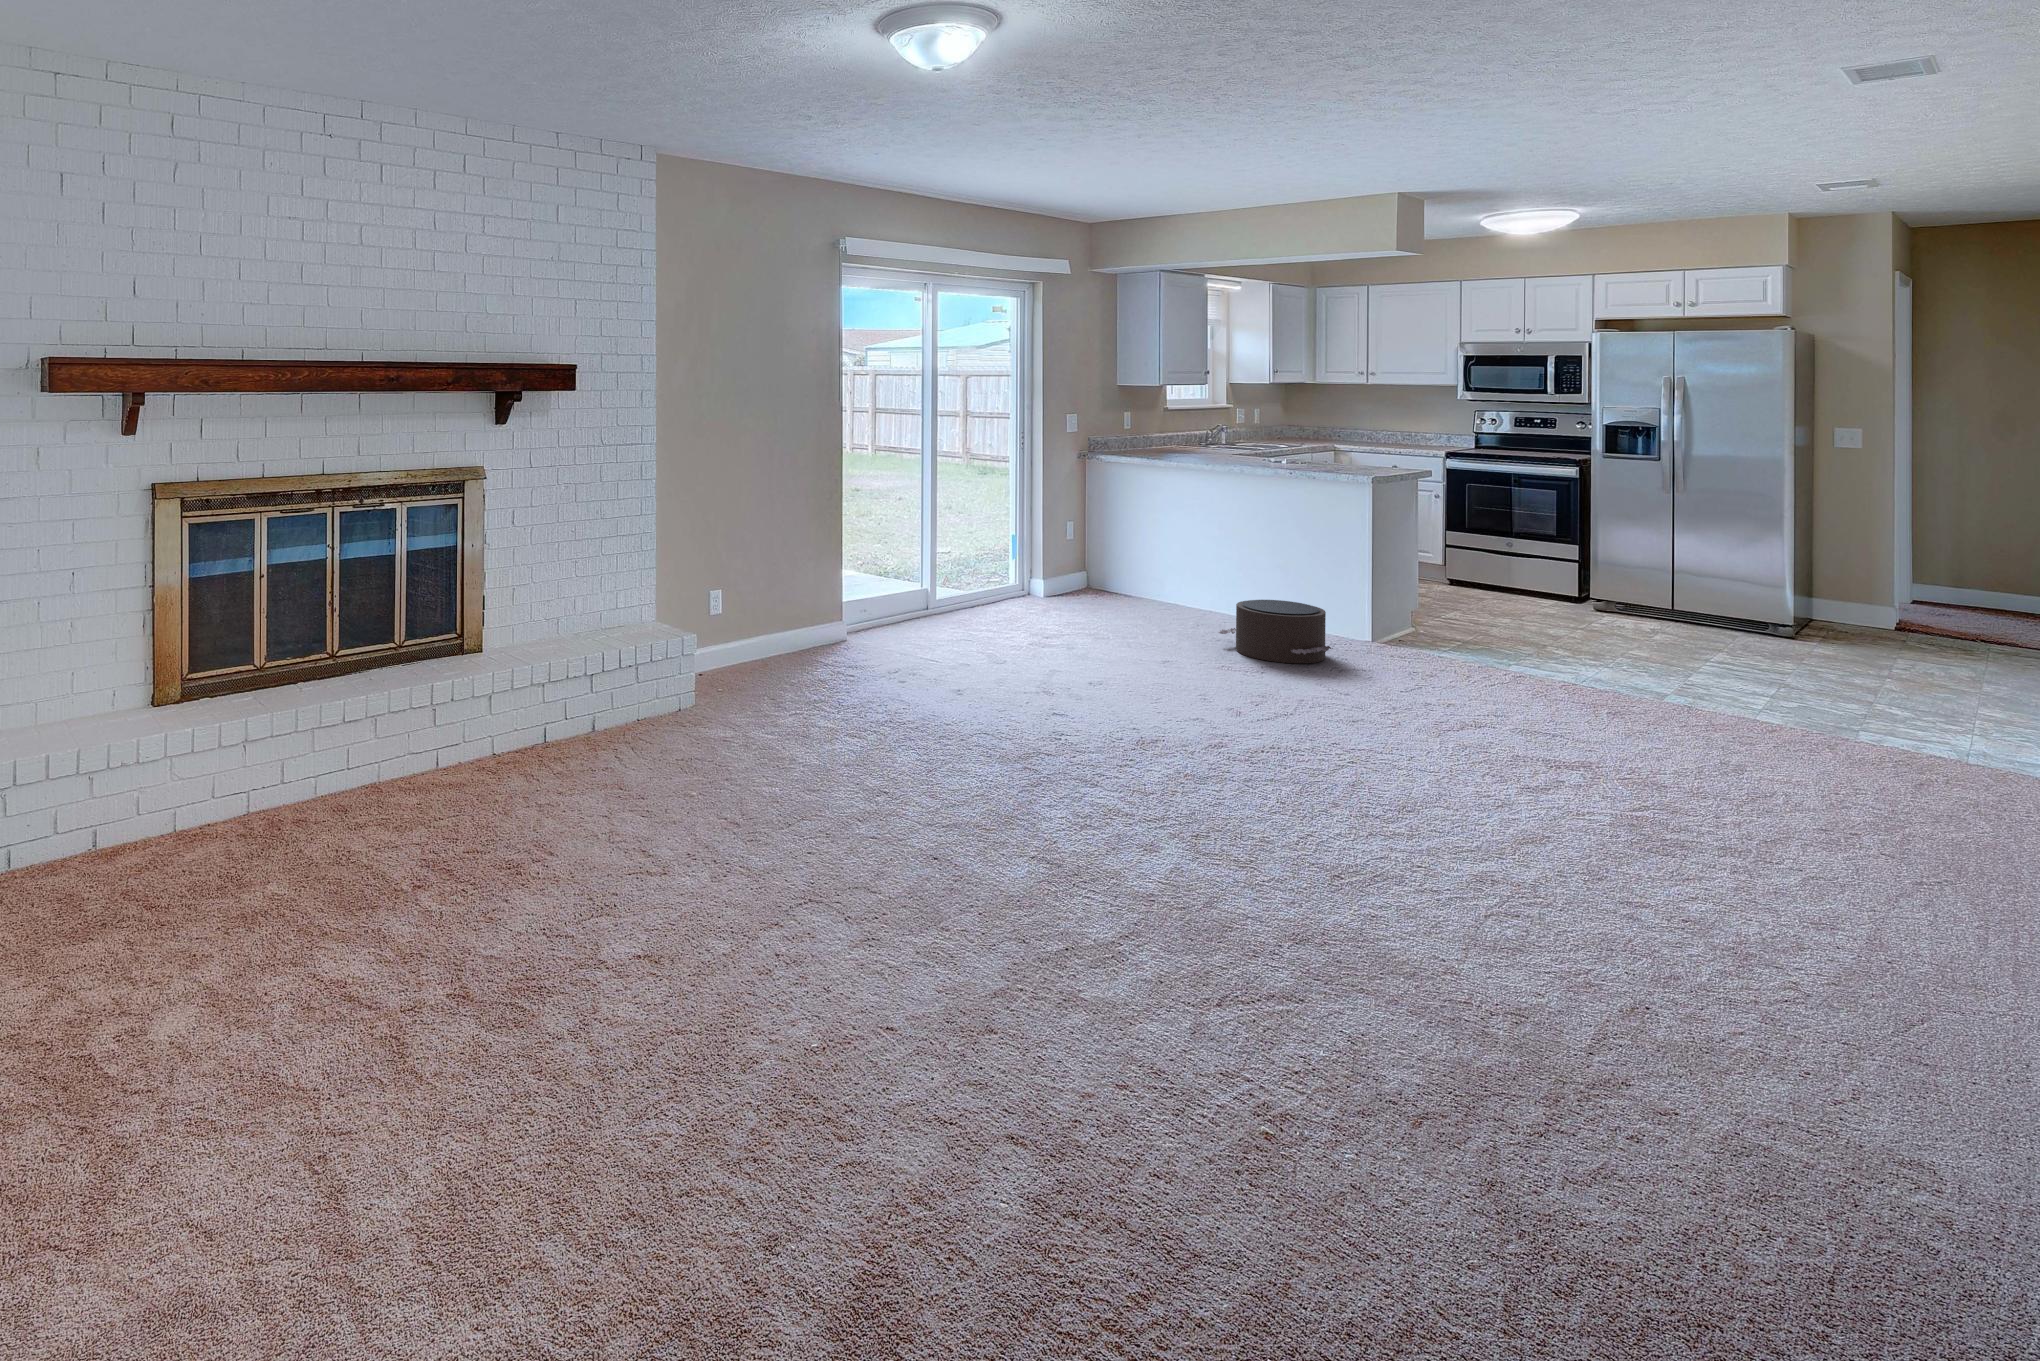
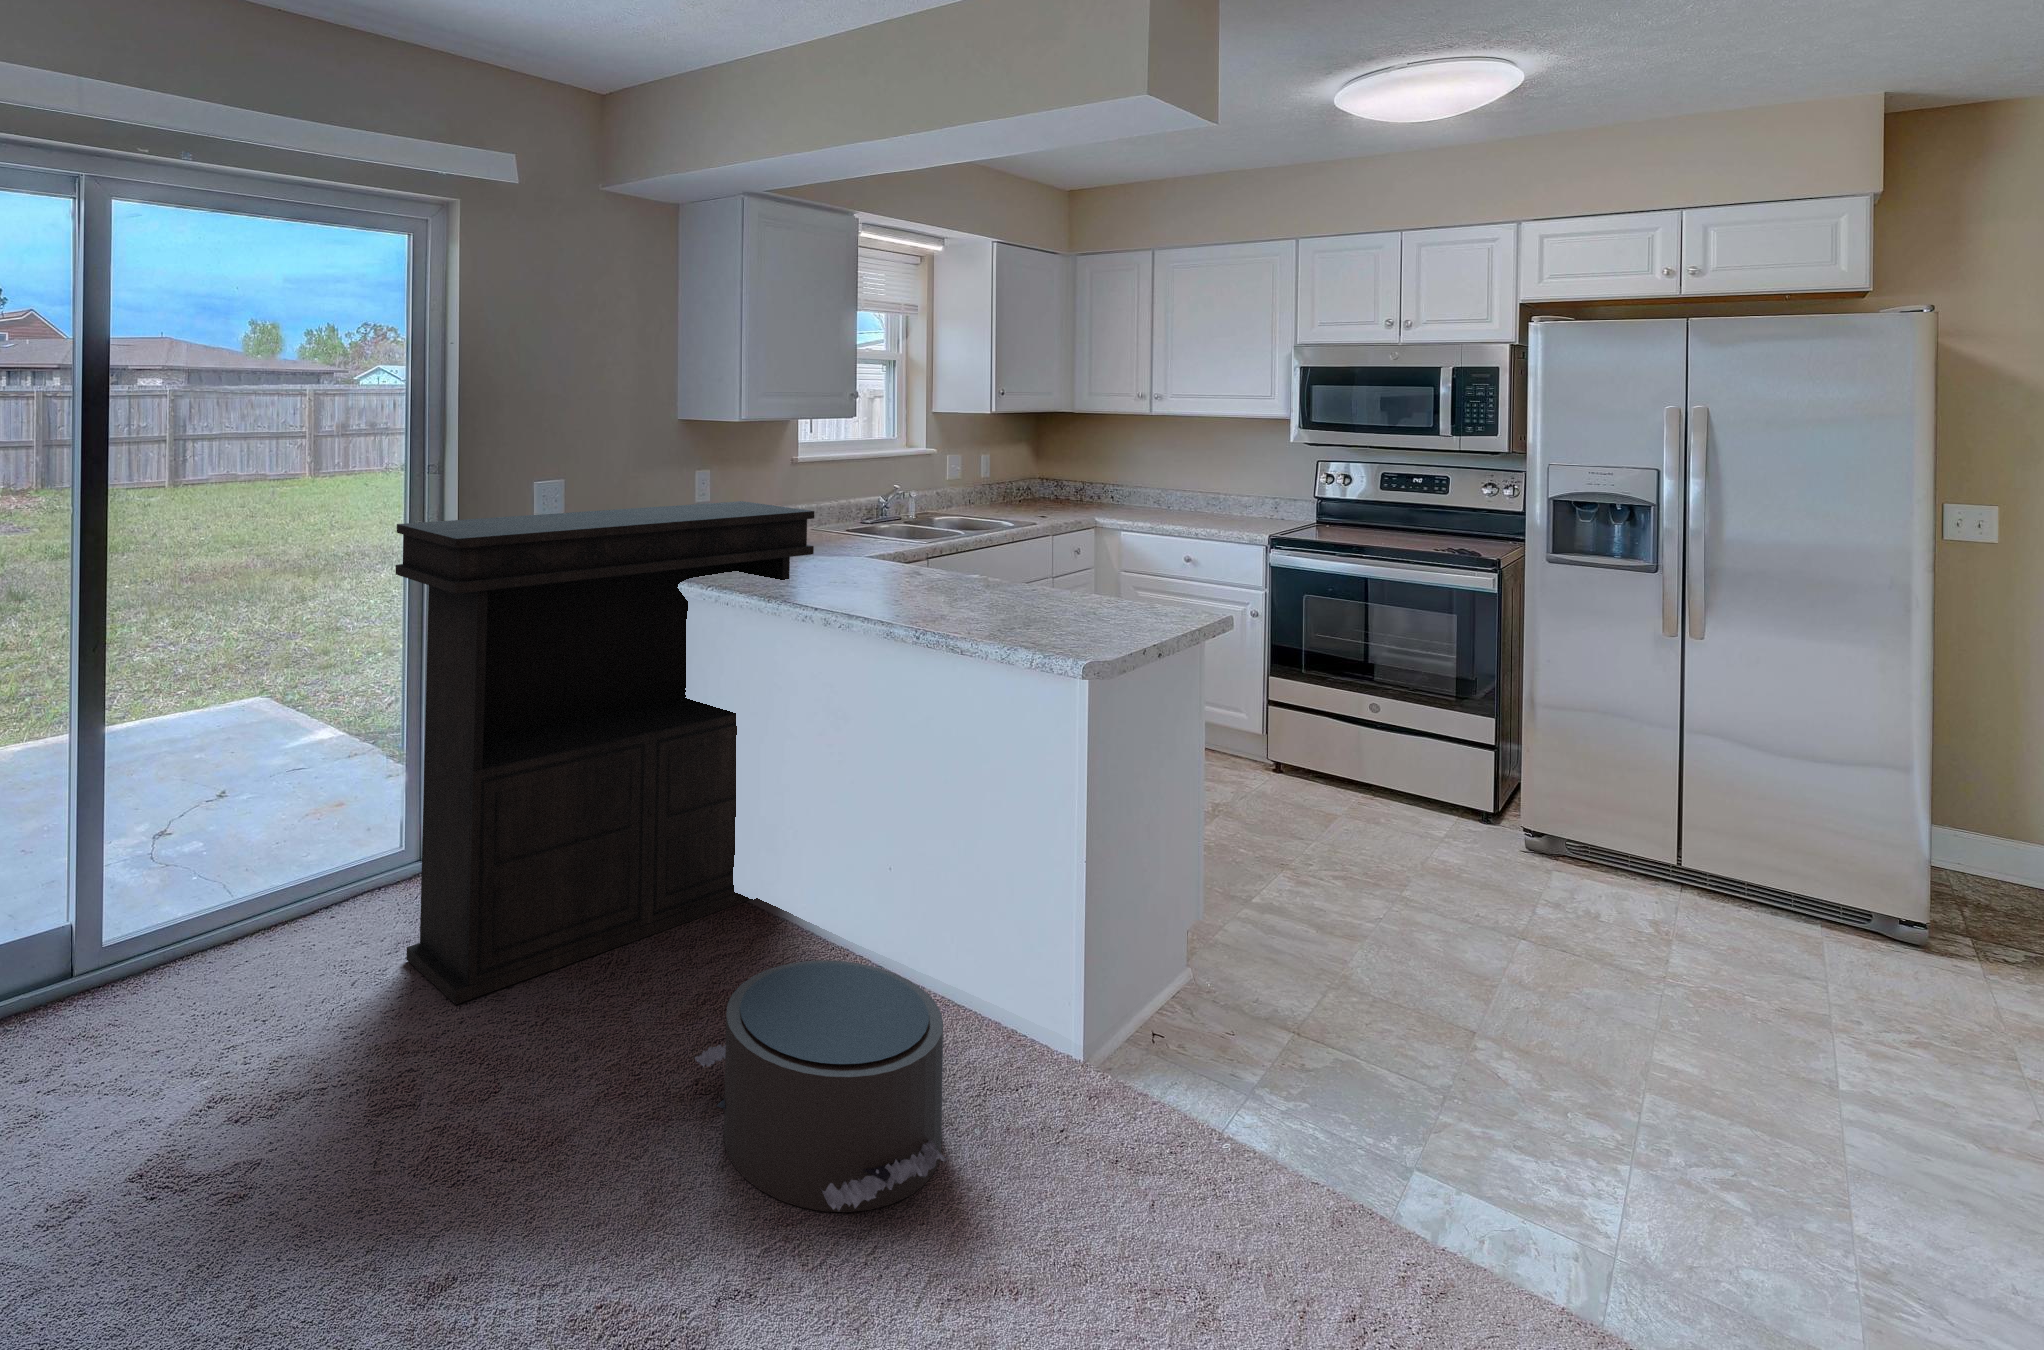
console table: none [1050,428,1218,628] -> present [396,501,814,1004]

